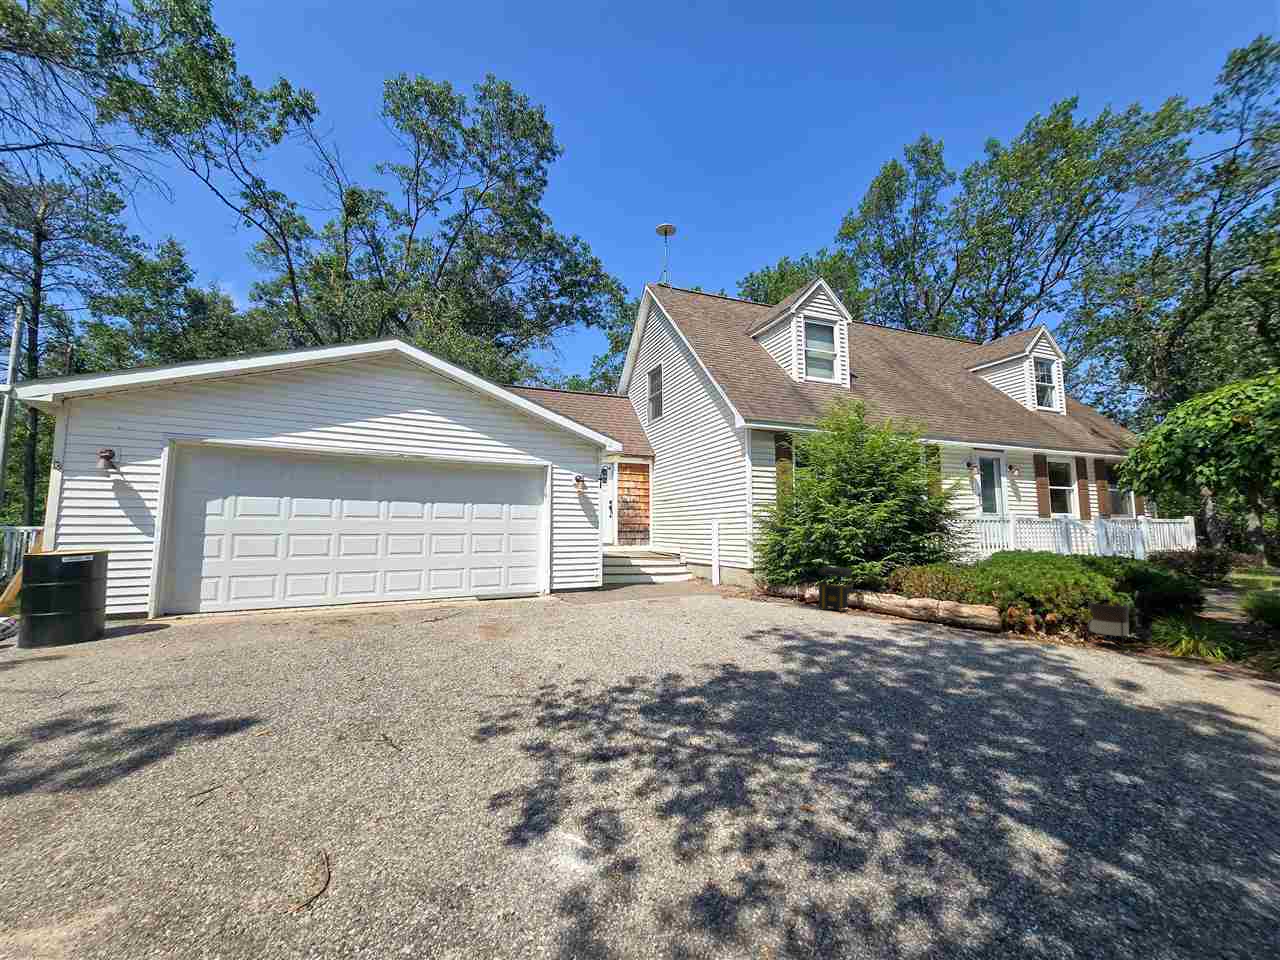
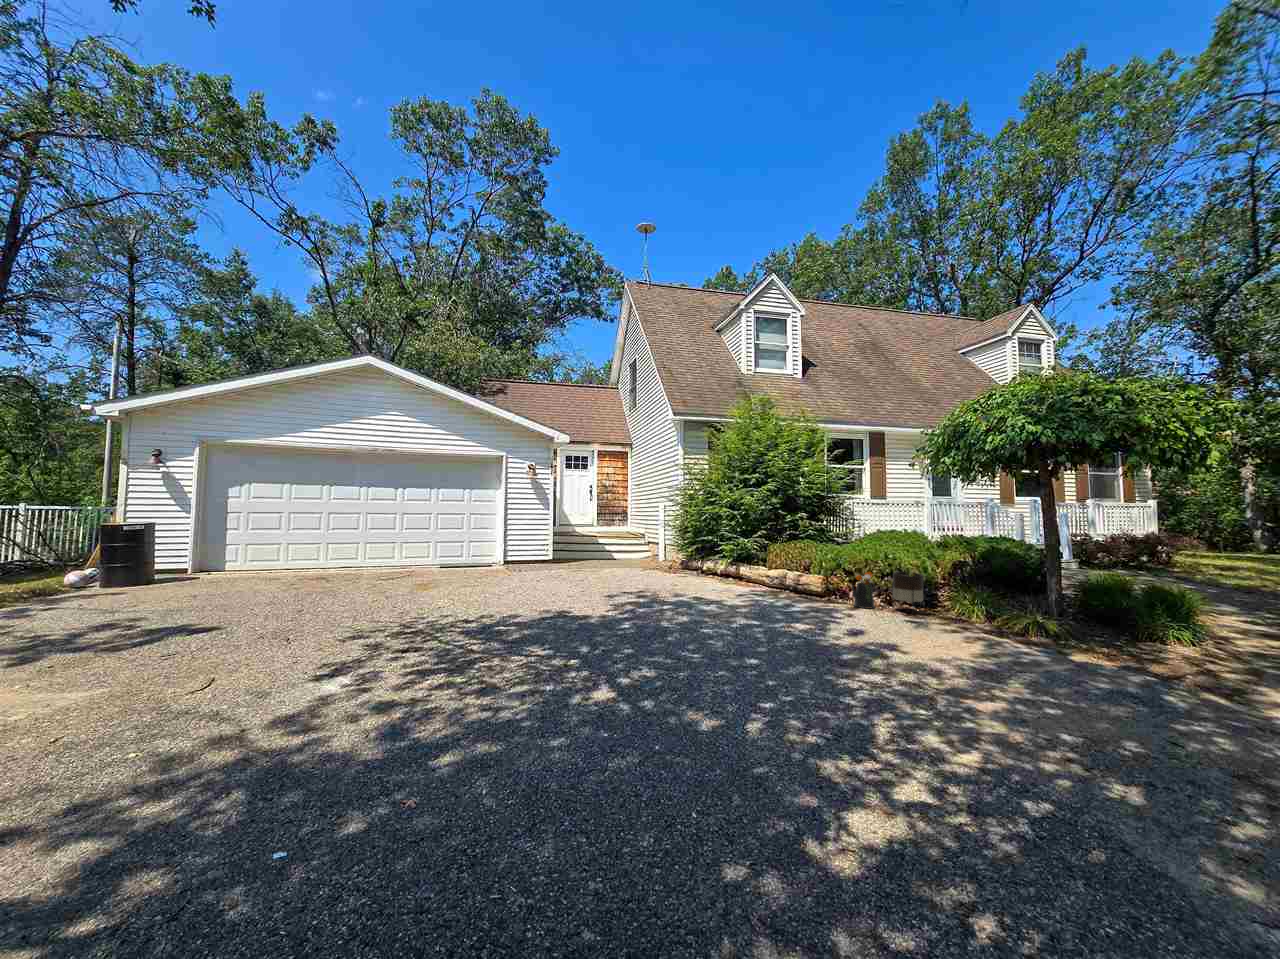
toolbox: present [818,567,852,612] -> none [703,542,736,580]
watering can: none [1042,601,1071,644] -> present [852,572,875,608]

